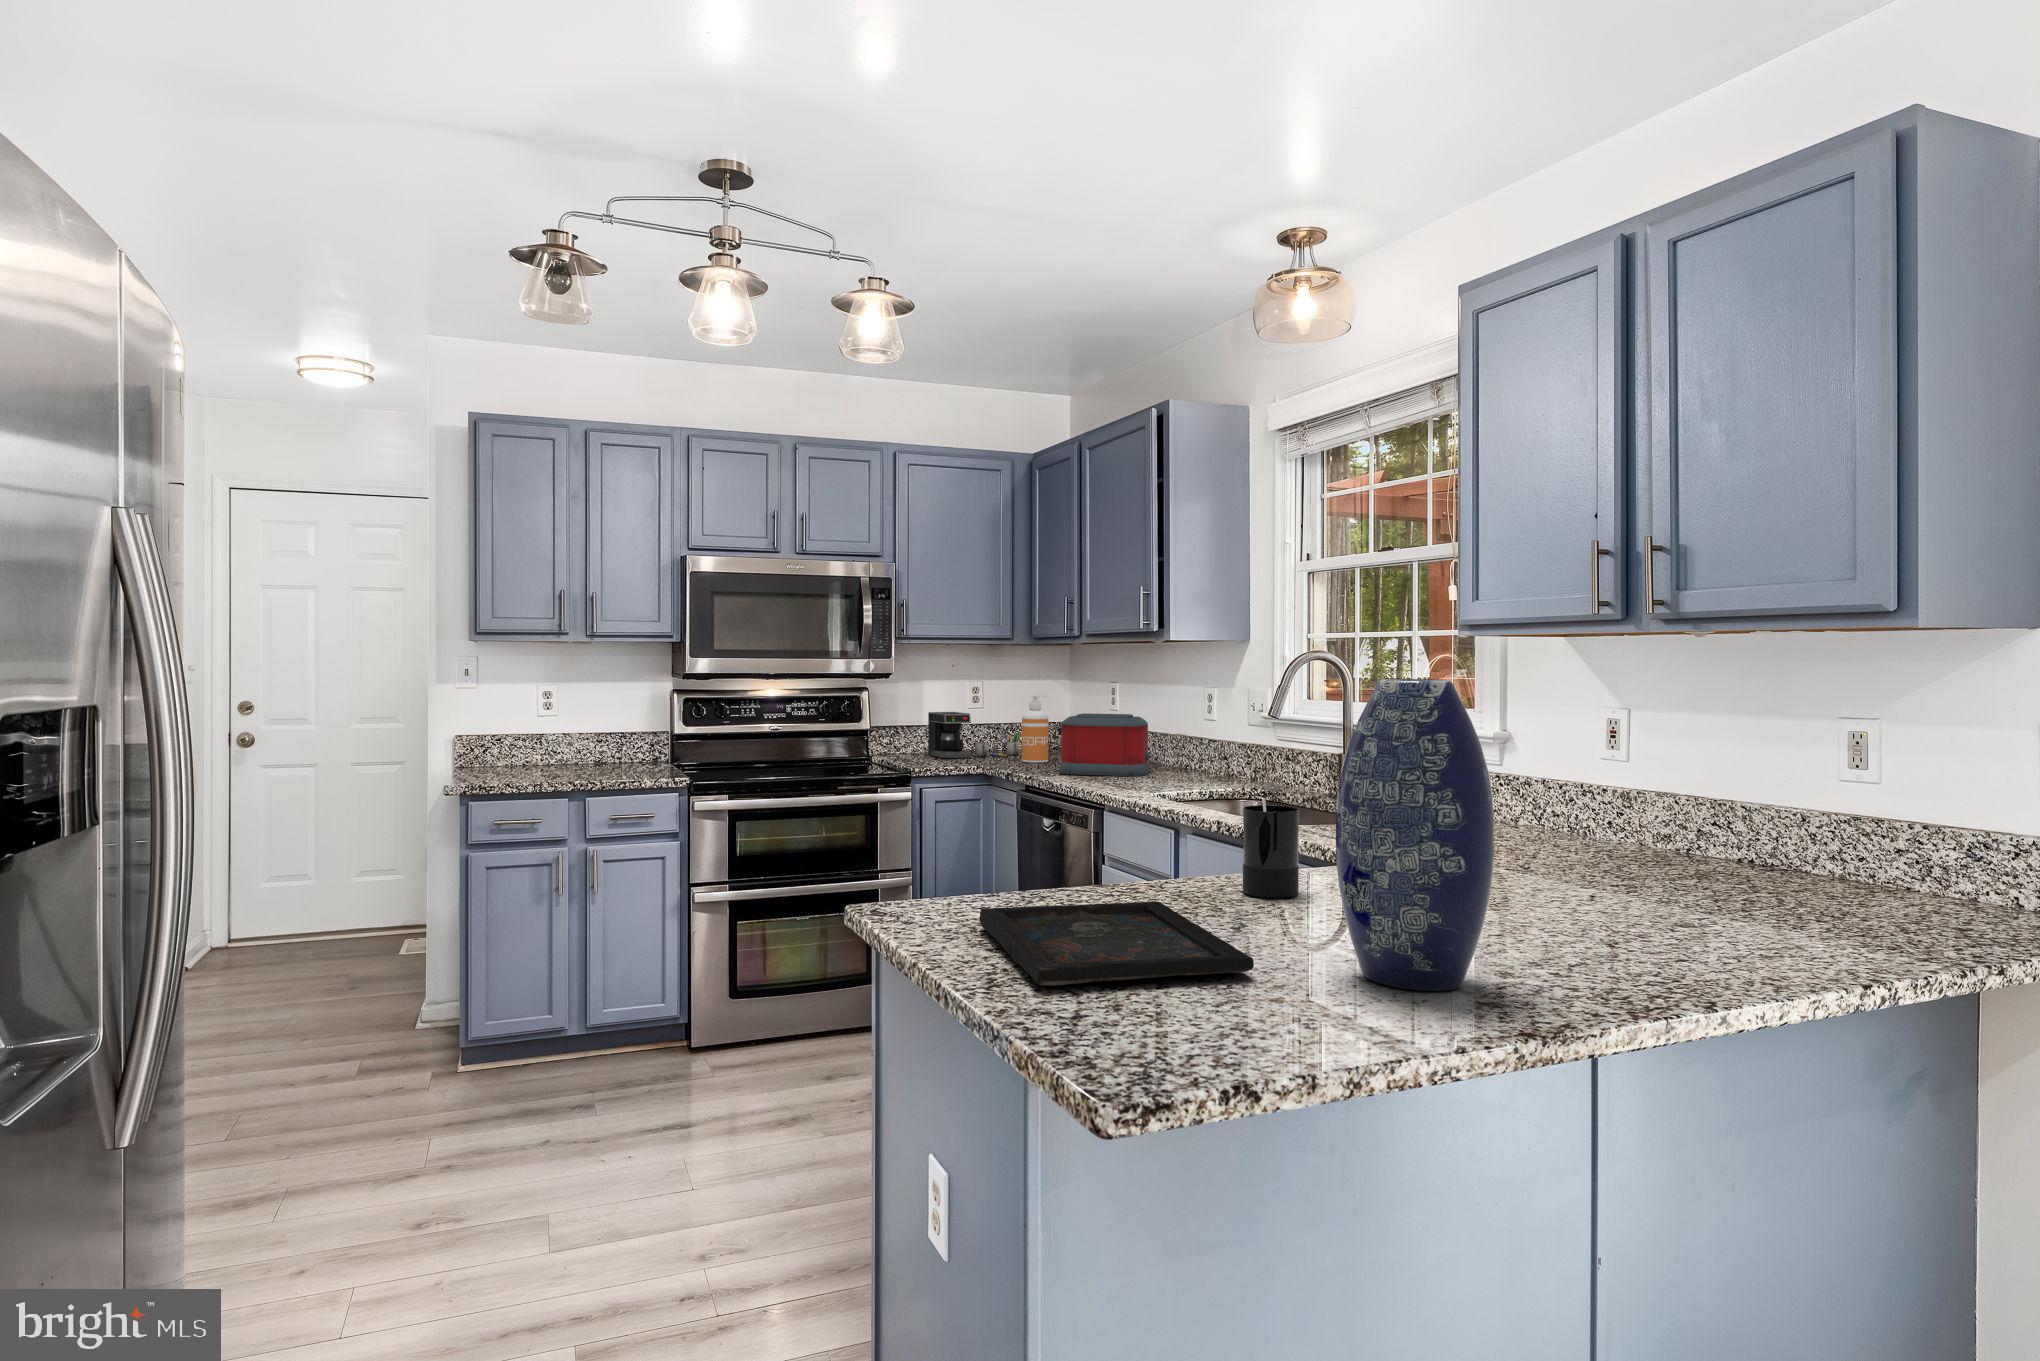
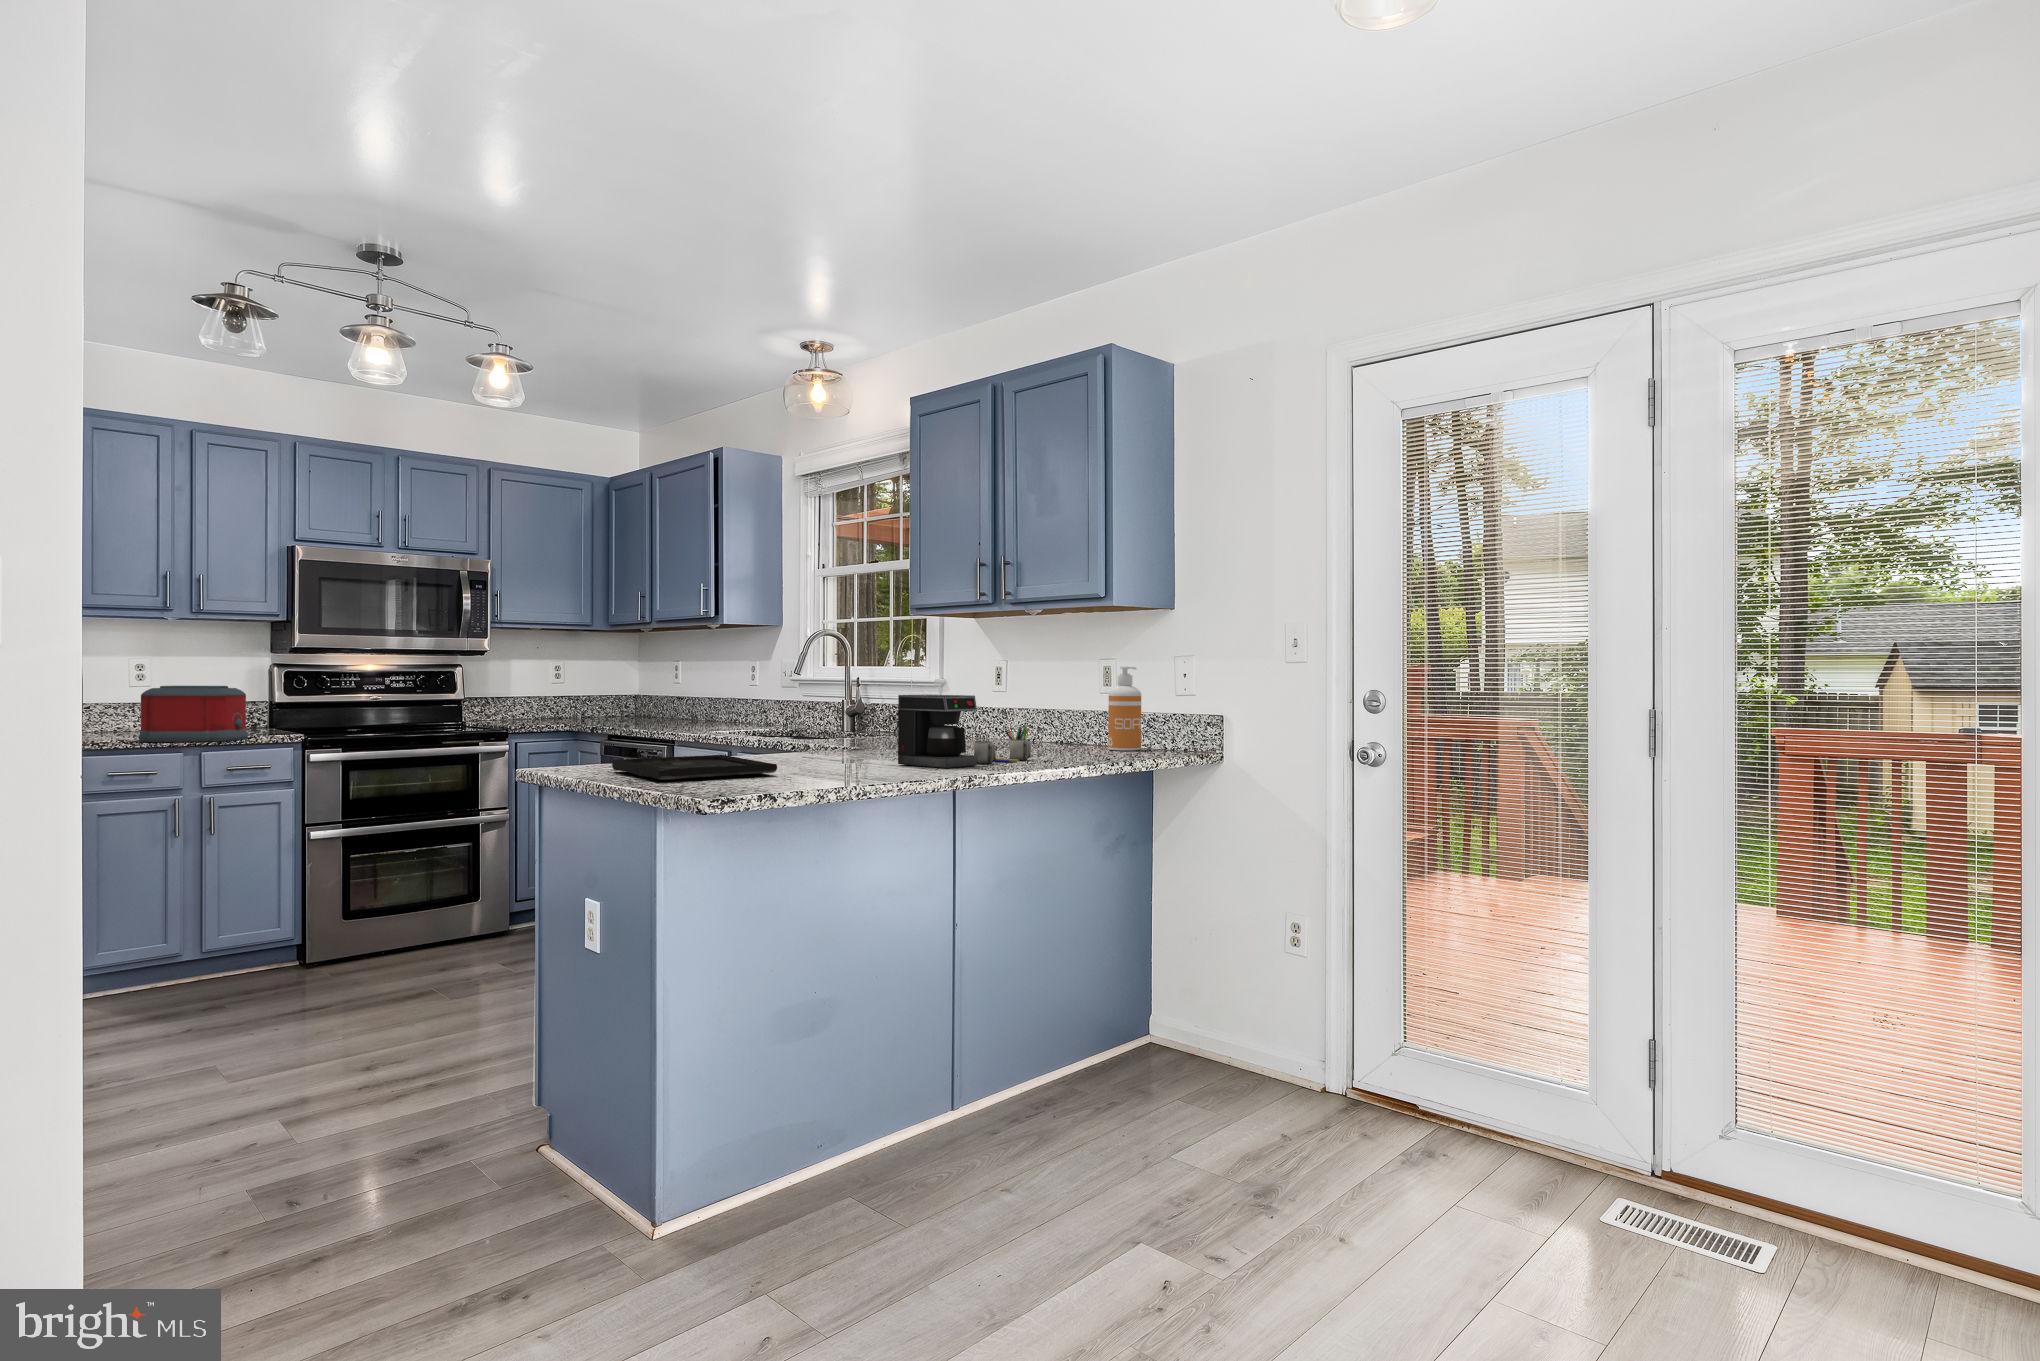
vase: present [1336,679,1494,991] -> none [821,618,897,774]
soap dispenser: present [1022,695,1048,763] -> present [1108,666,1141,751]
coffee maker: present [928,712,1021,758] -> present [898,695,1031,768]
toaster: present [1057,713,1150,776] -> present [139,686,248,742]
candle: present [1243,796,1299,898] -> none [774,702,807,759]

